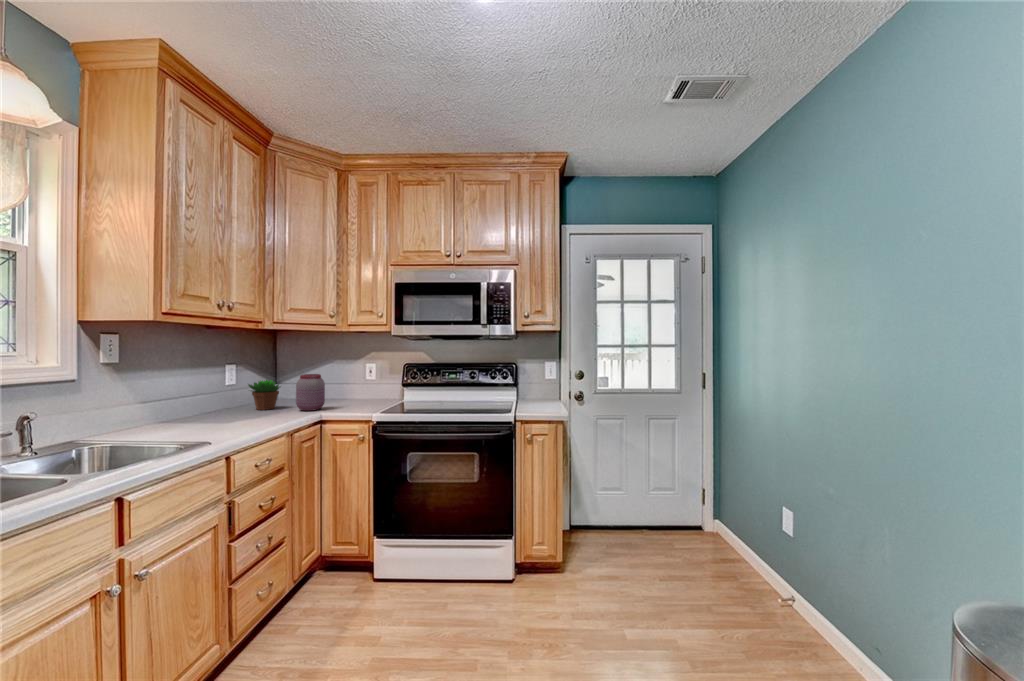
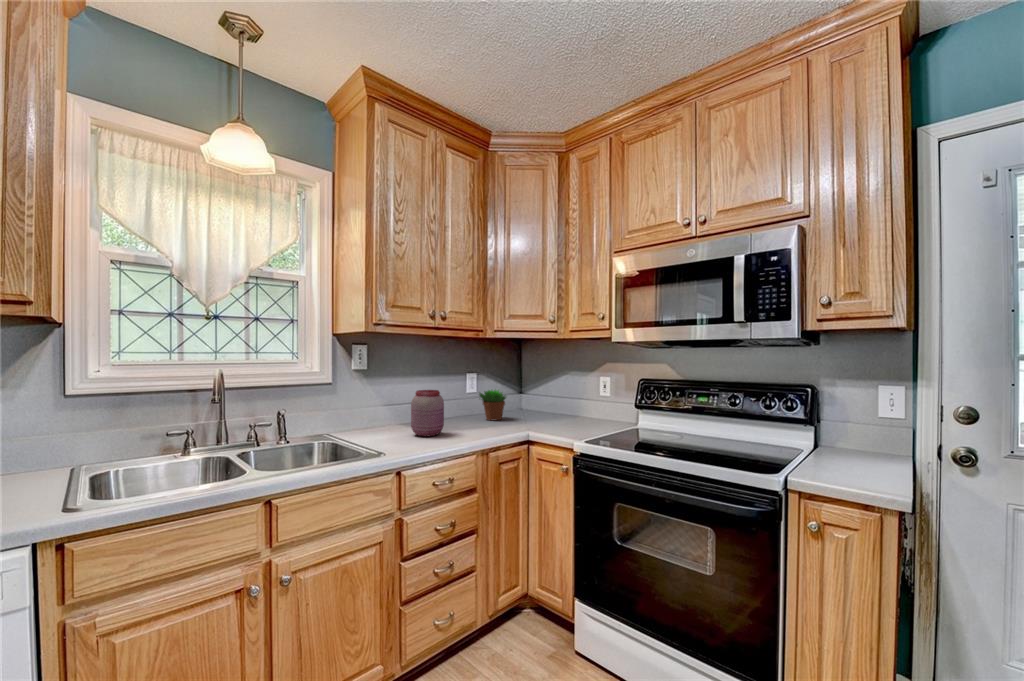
jar: present [296,374,325,411] -> present [411,390,444,436]

